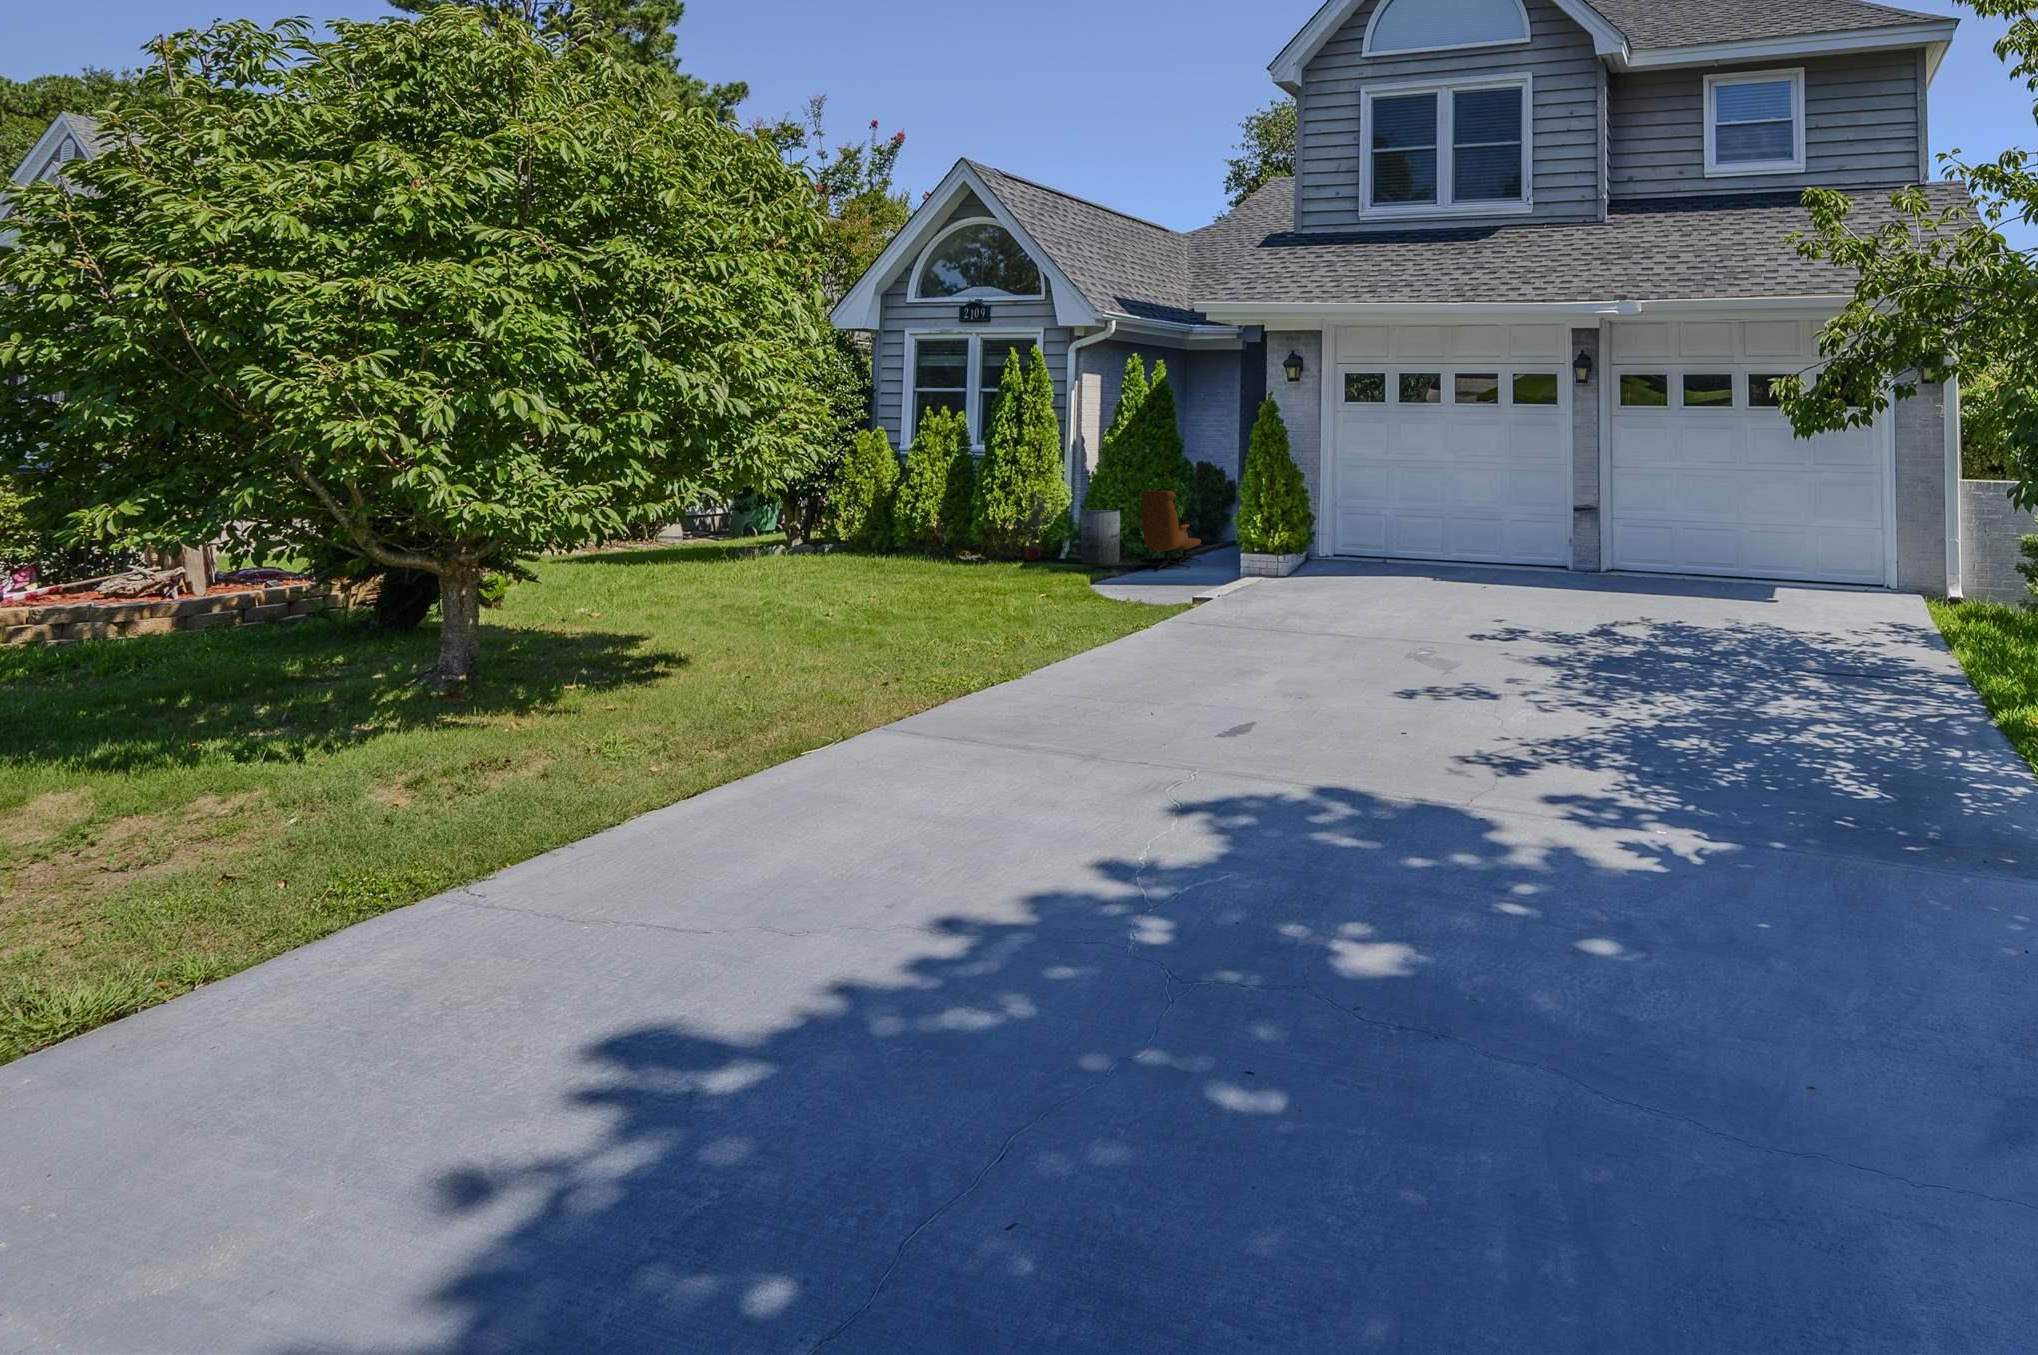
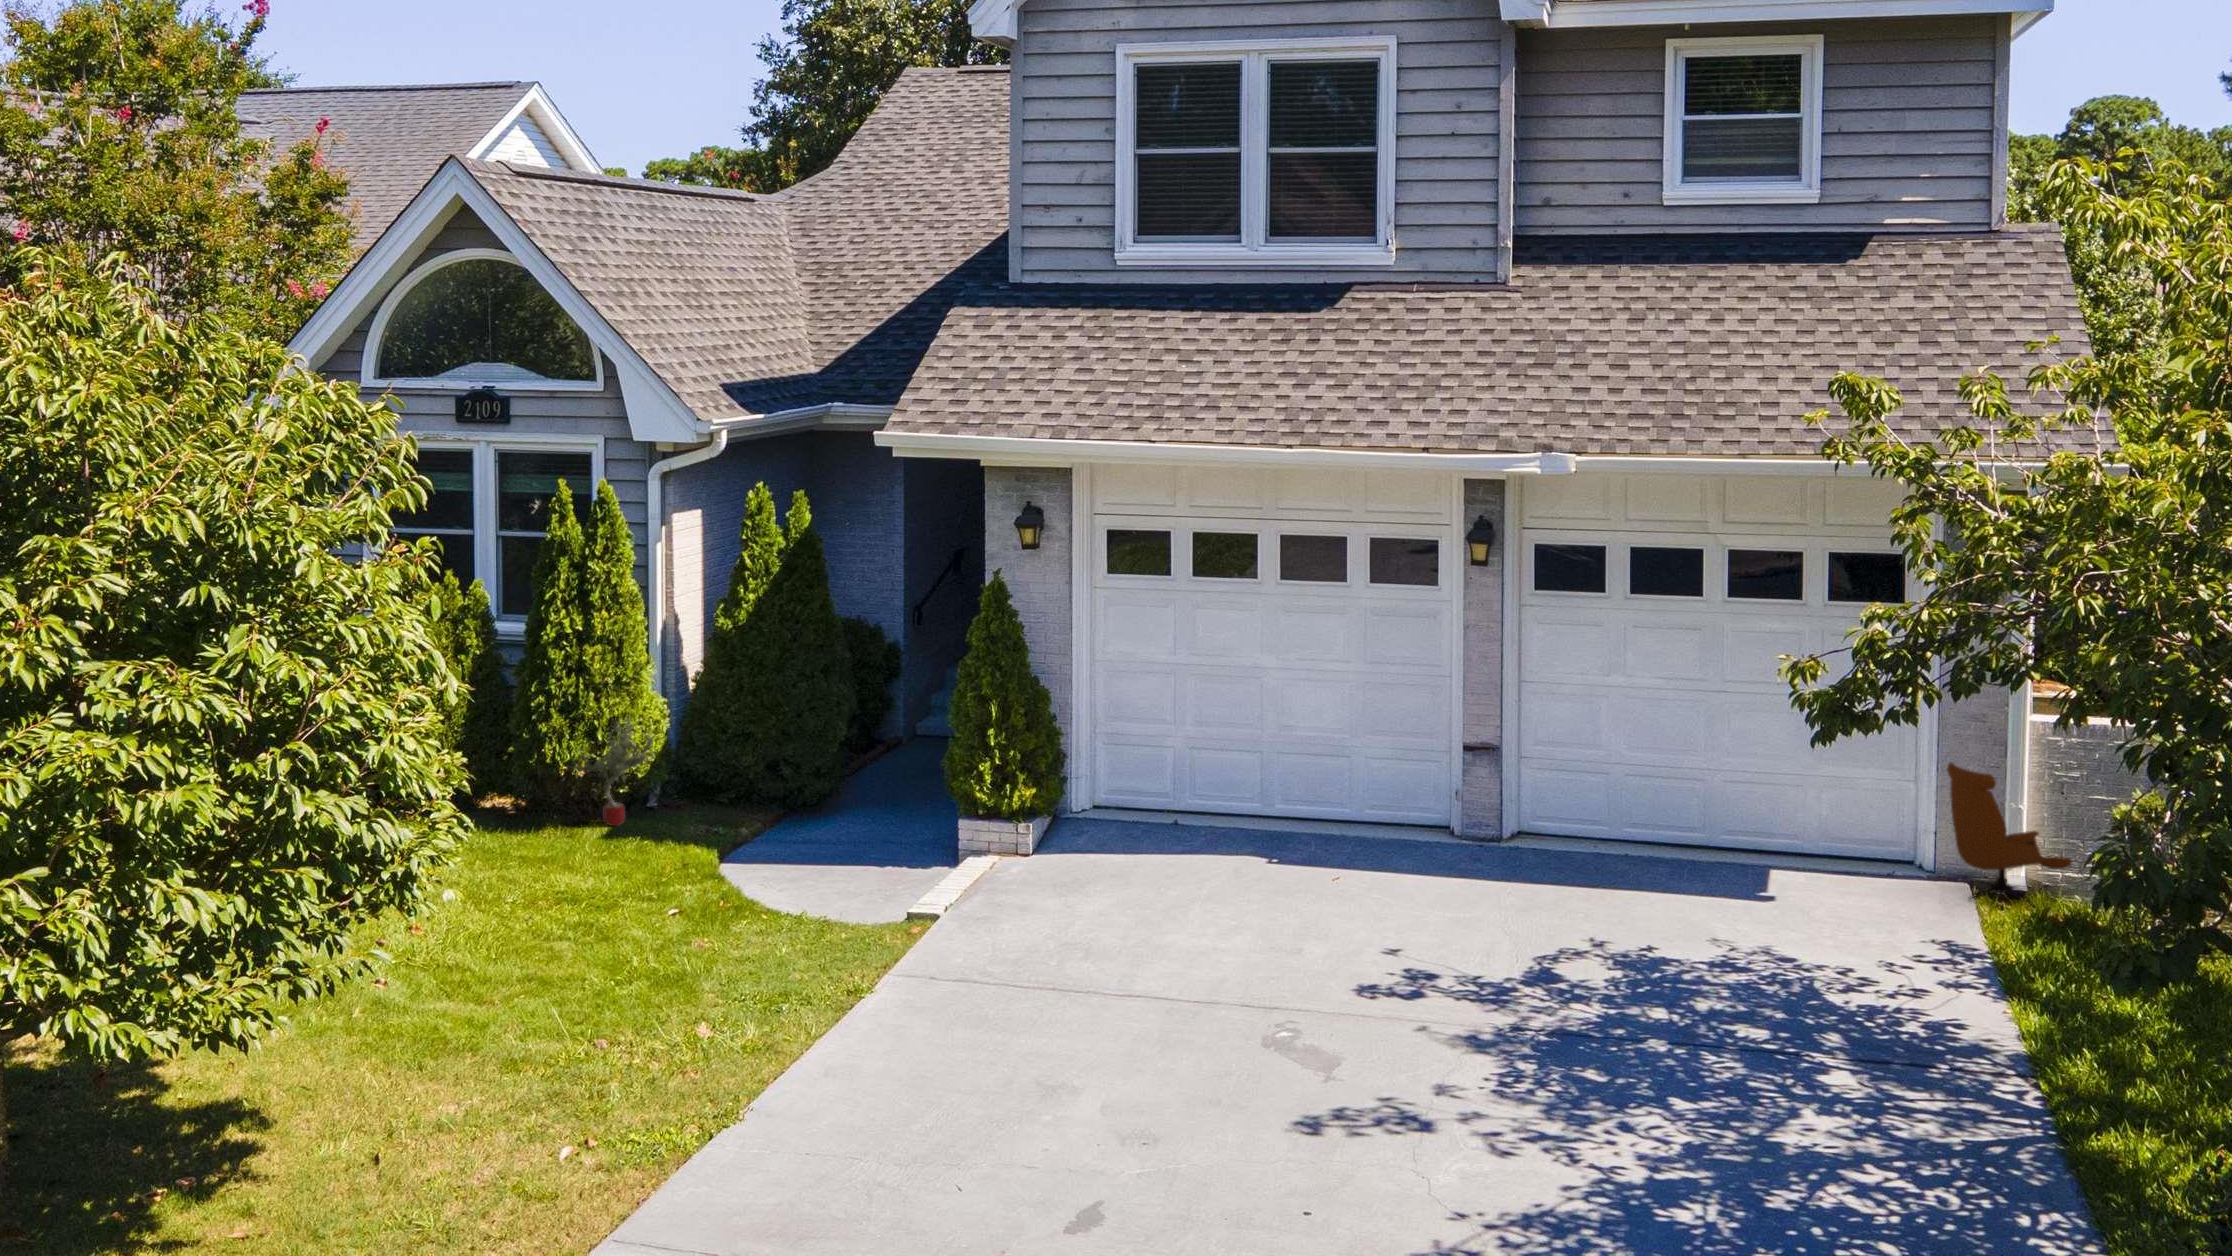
lounge chair: present [1141,490,1201,571] -> present [1947,762,2072,907]
trash can: present [1081,509,1120,564] -> none [693,739,754,833]

